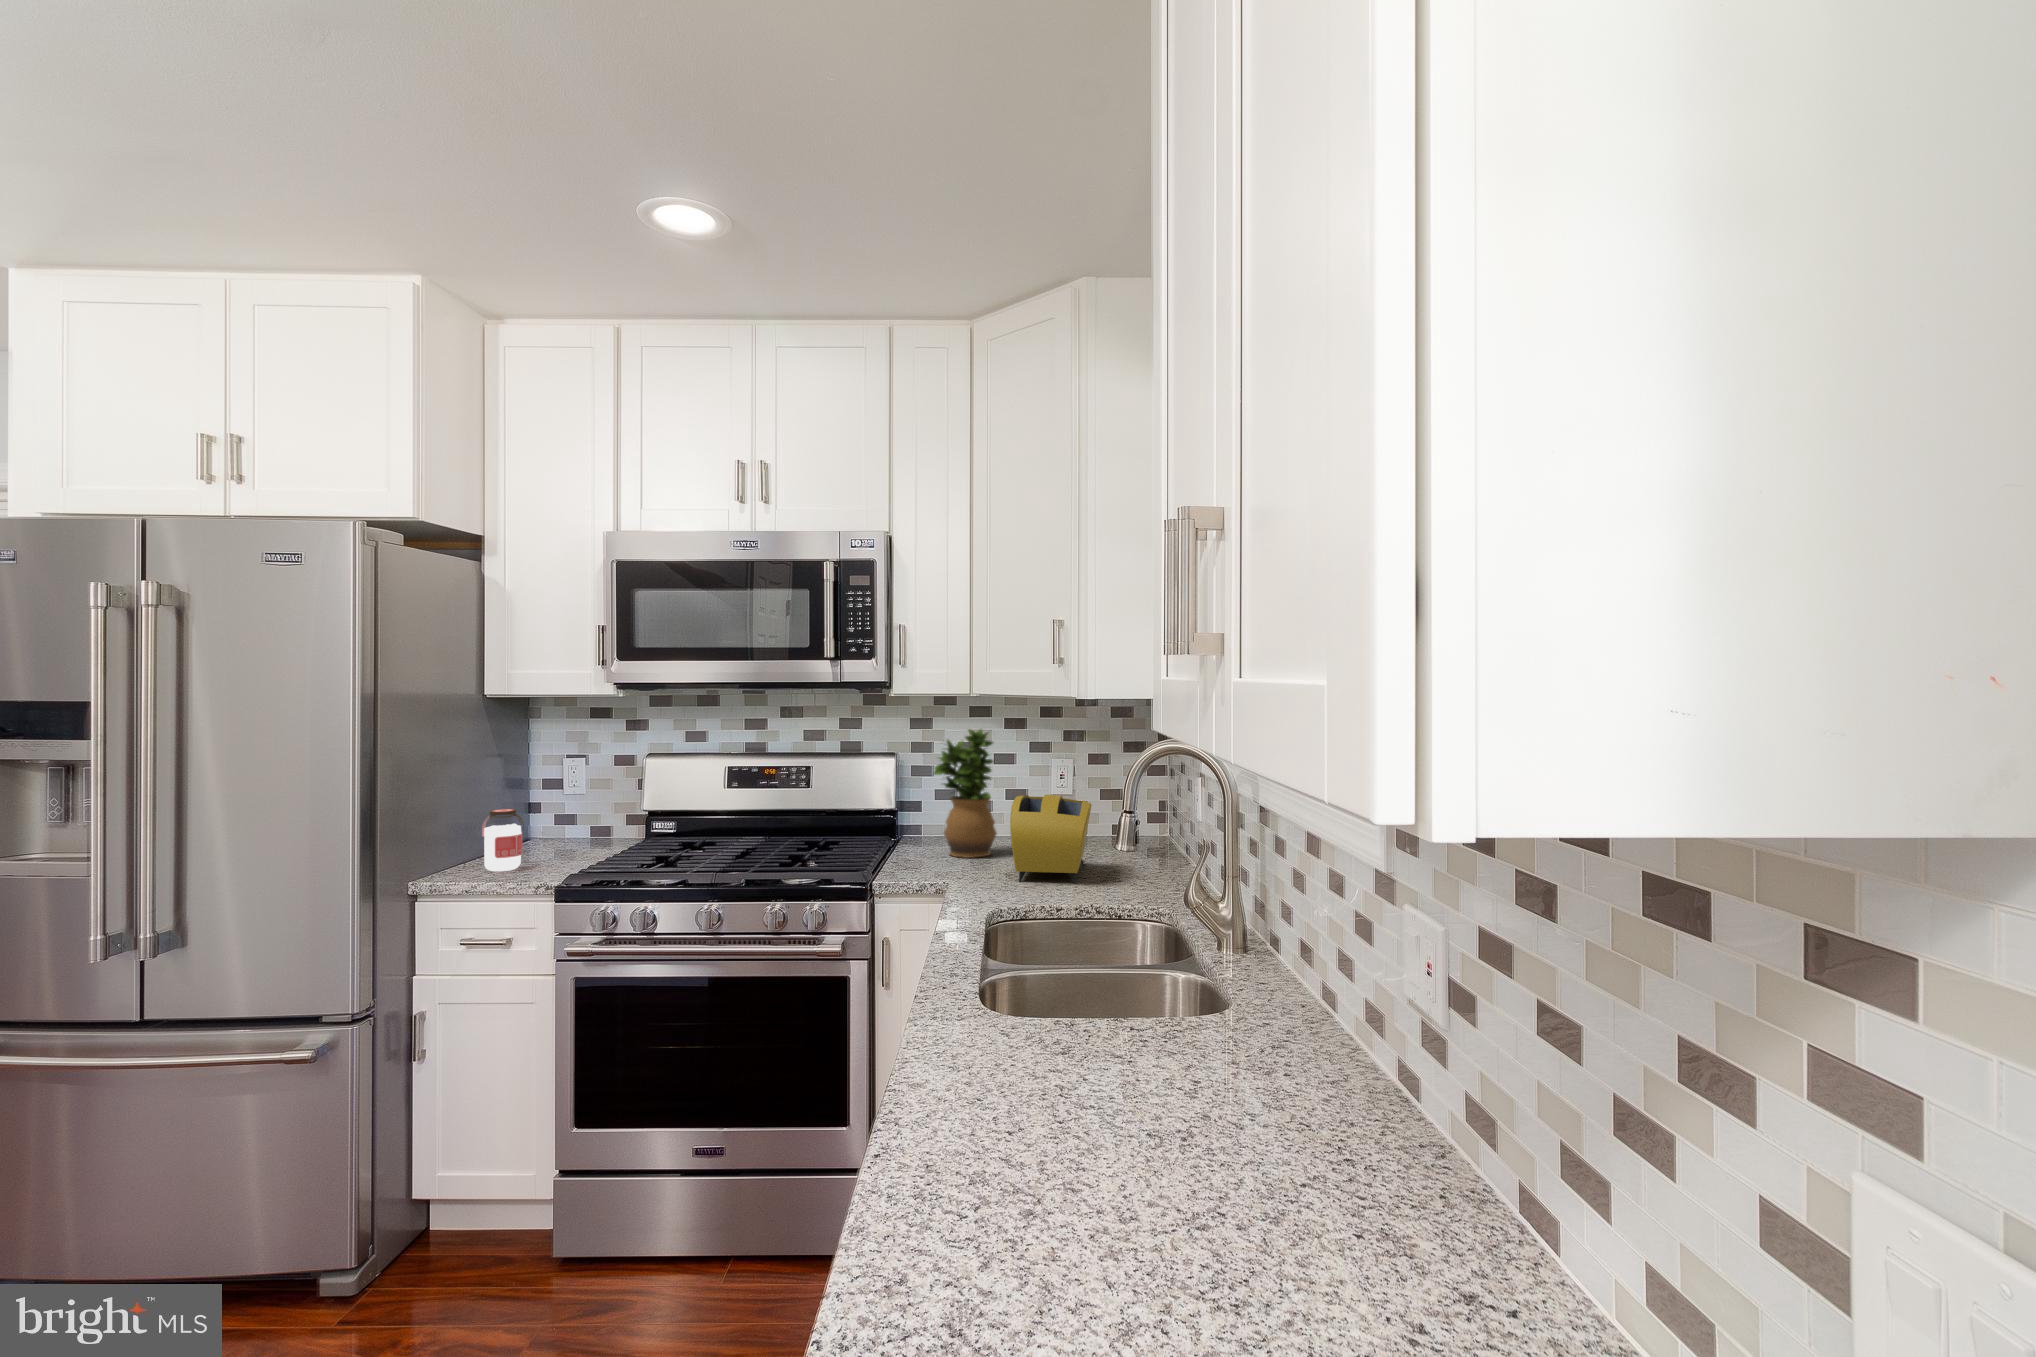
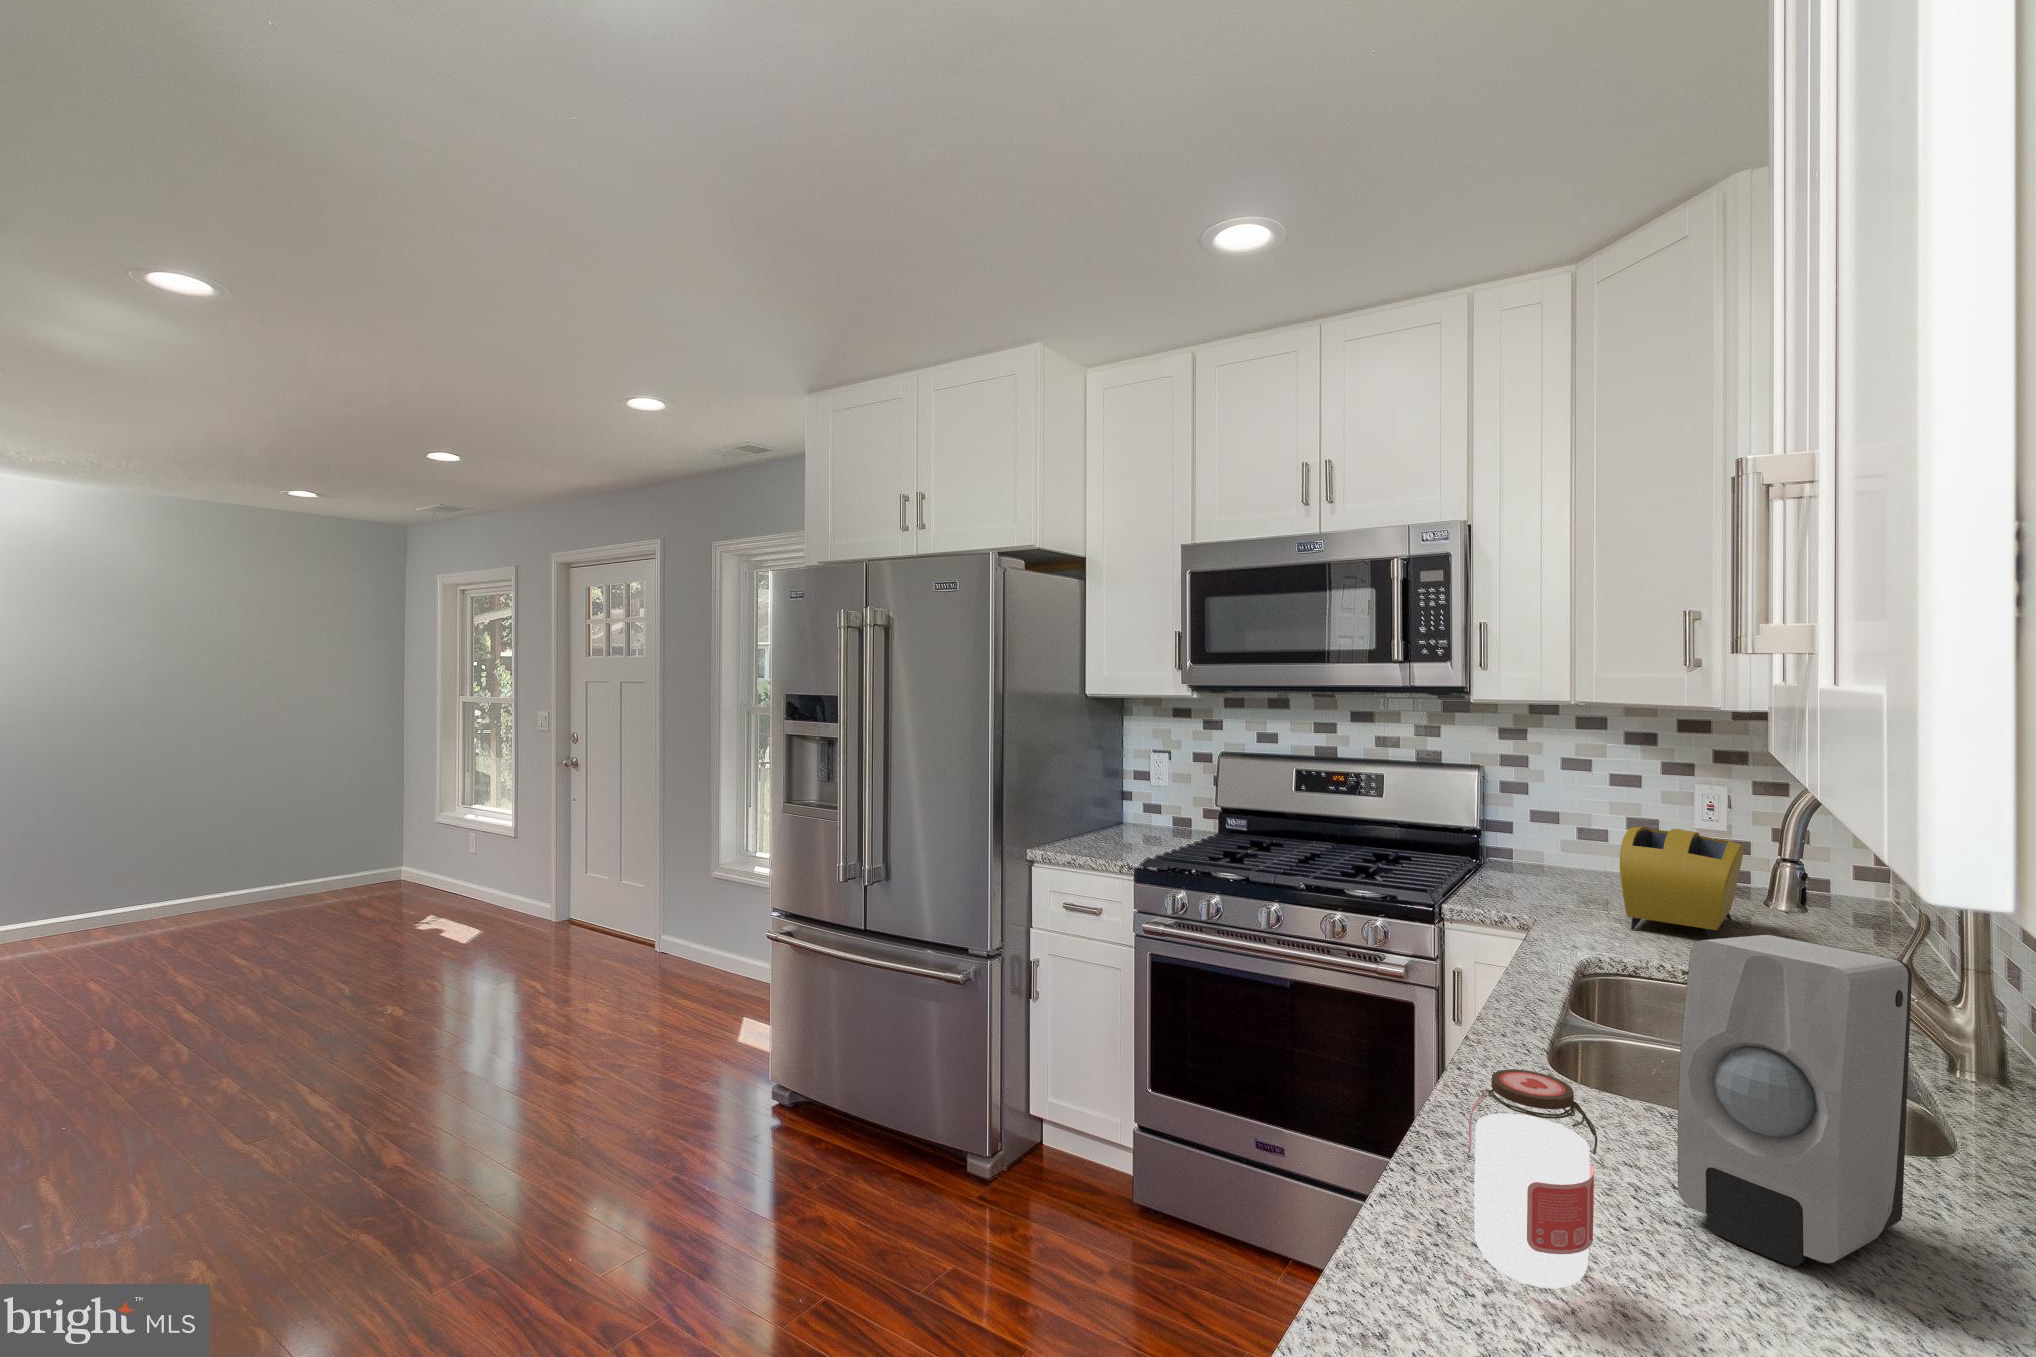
potted plant: present [933,729,997,858] -> none [1523,745,1608,894]
jar: present [482,809,524,871] -> present [1468,1069,1597,1288]
soap dispenser: none [1091,871,1221,1116] -> present [1678,935,1912,1266]

